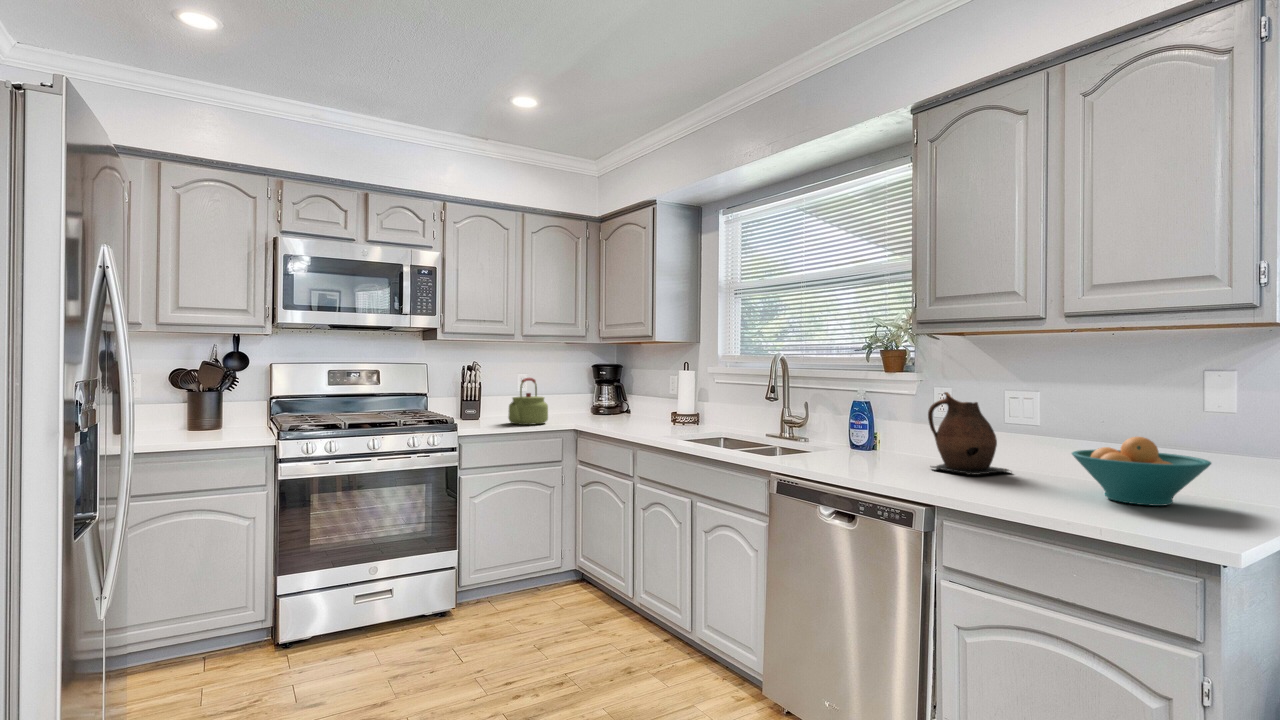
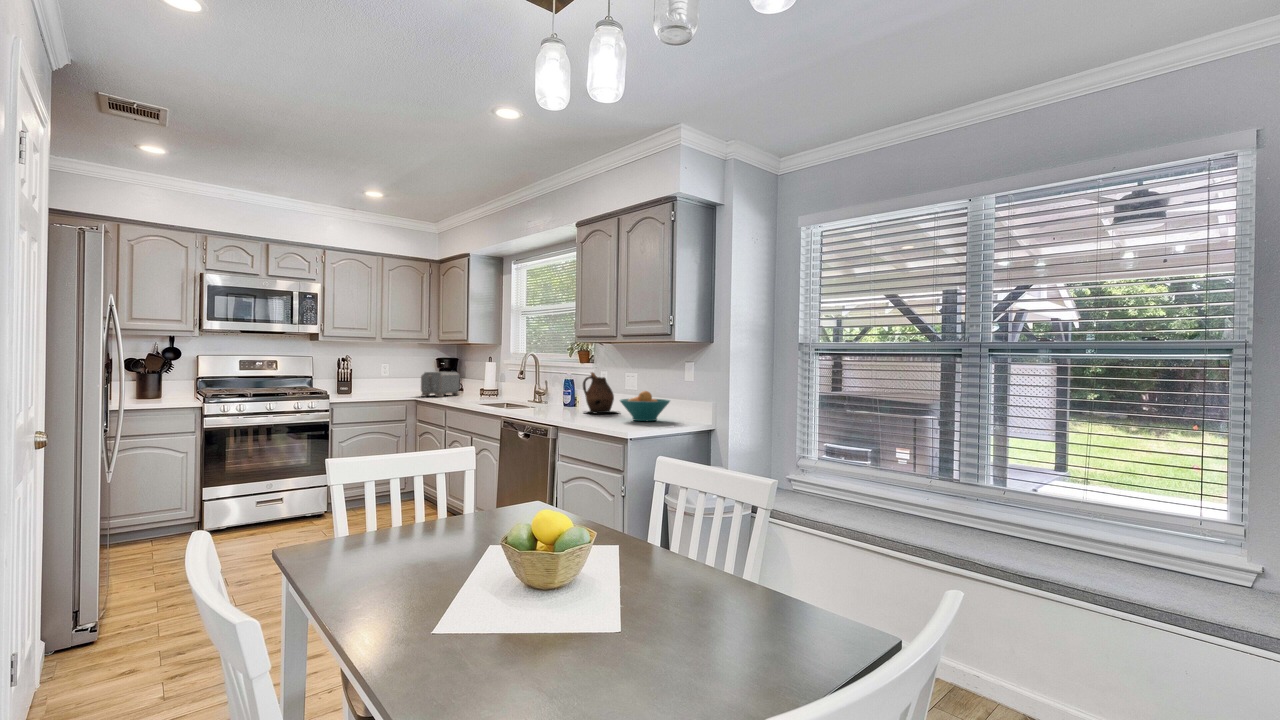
kettle: present [508,378,548,425] -> none [370,366,398,397]
toaster: none [580,385,633,424] -> present [421,372,460,397]

